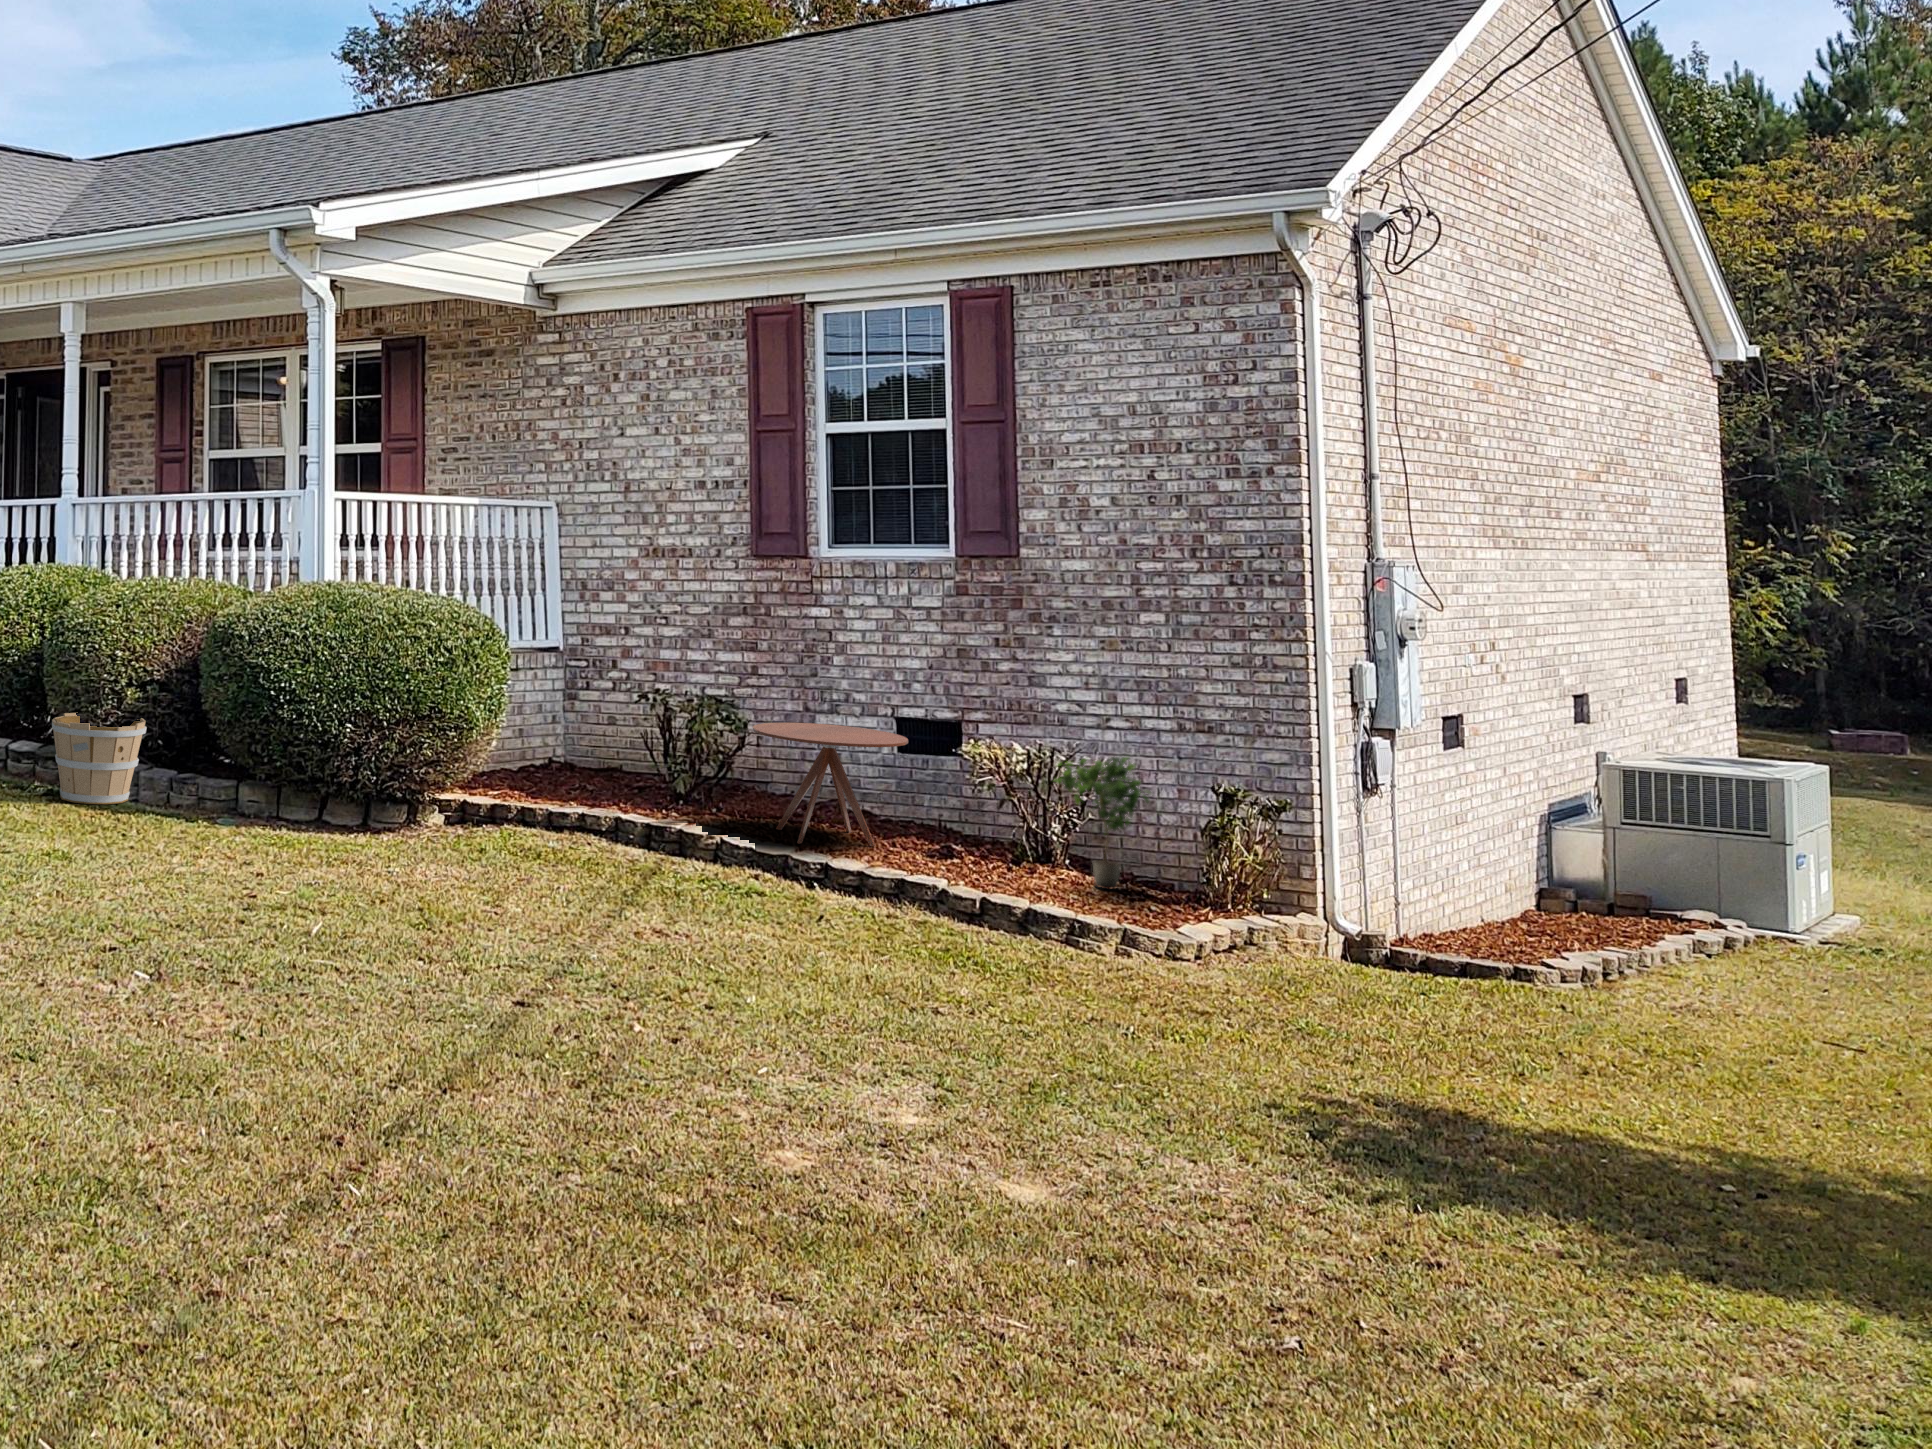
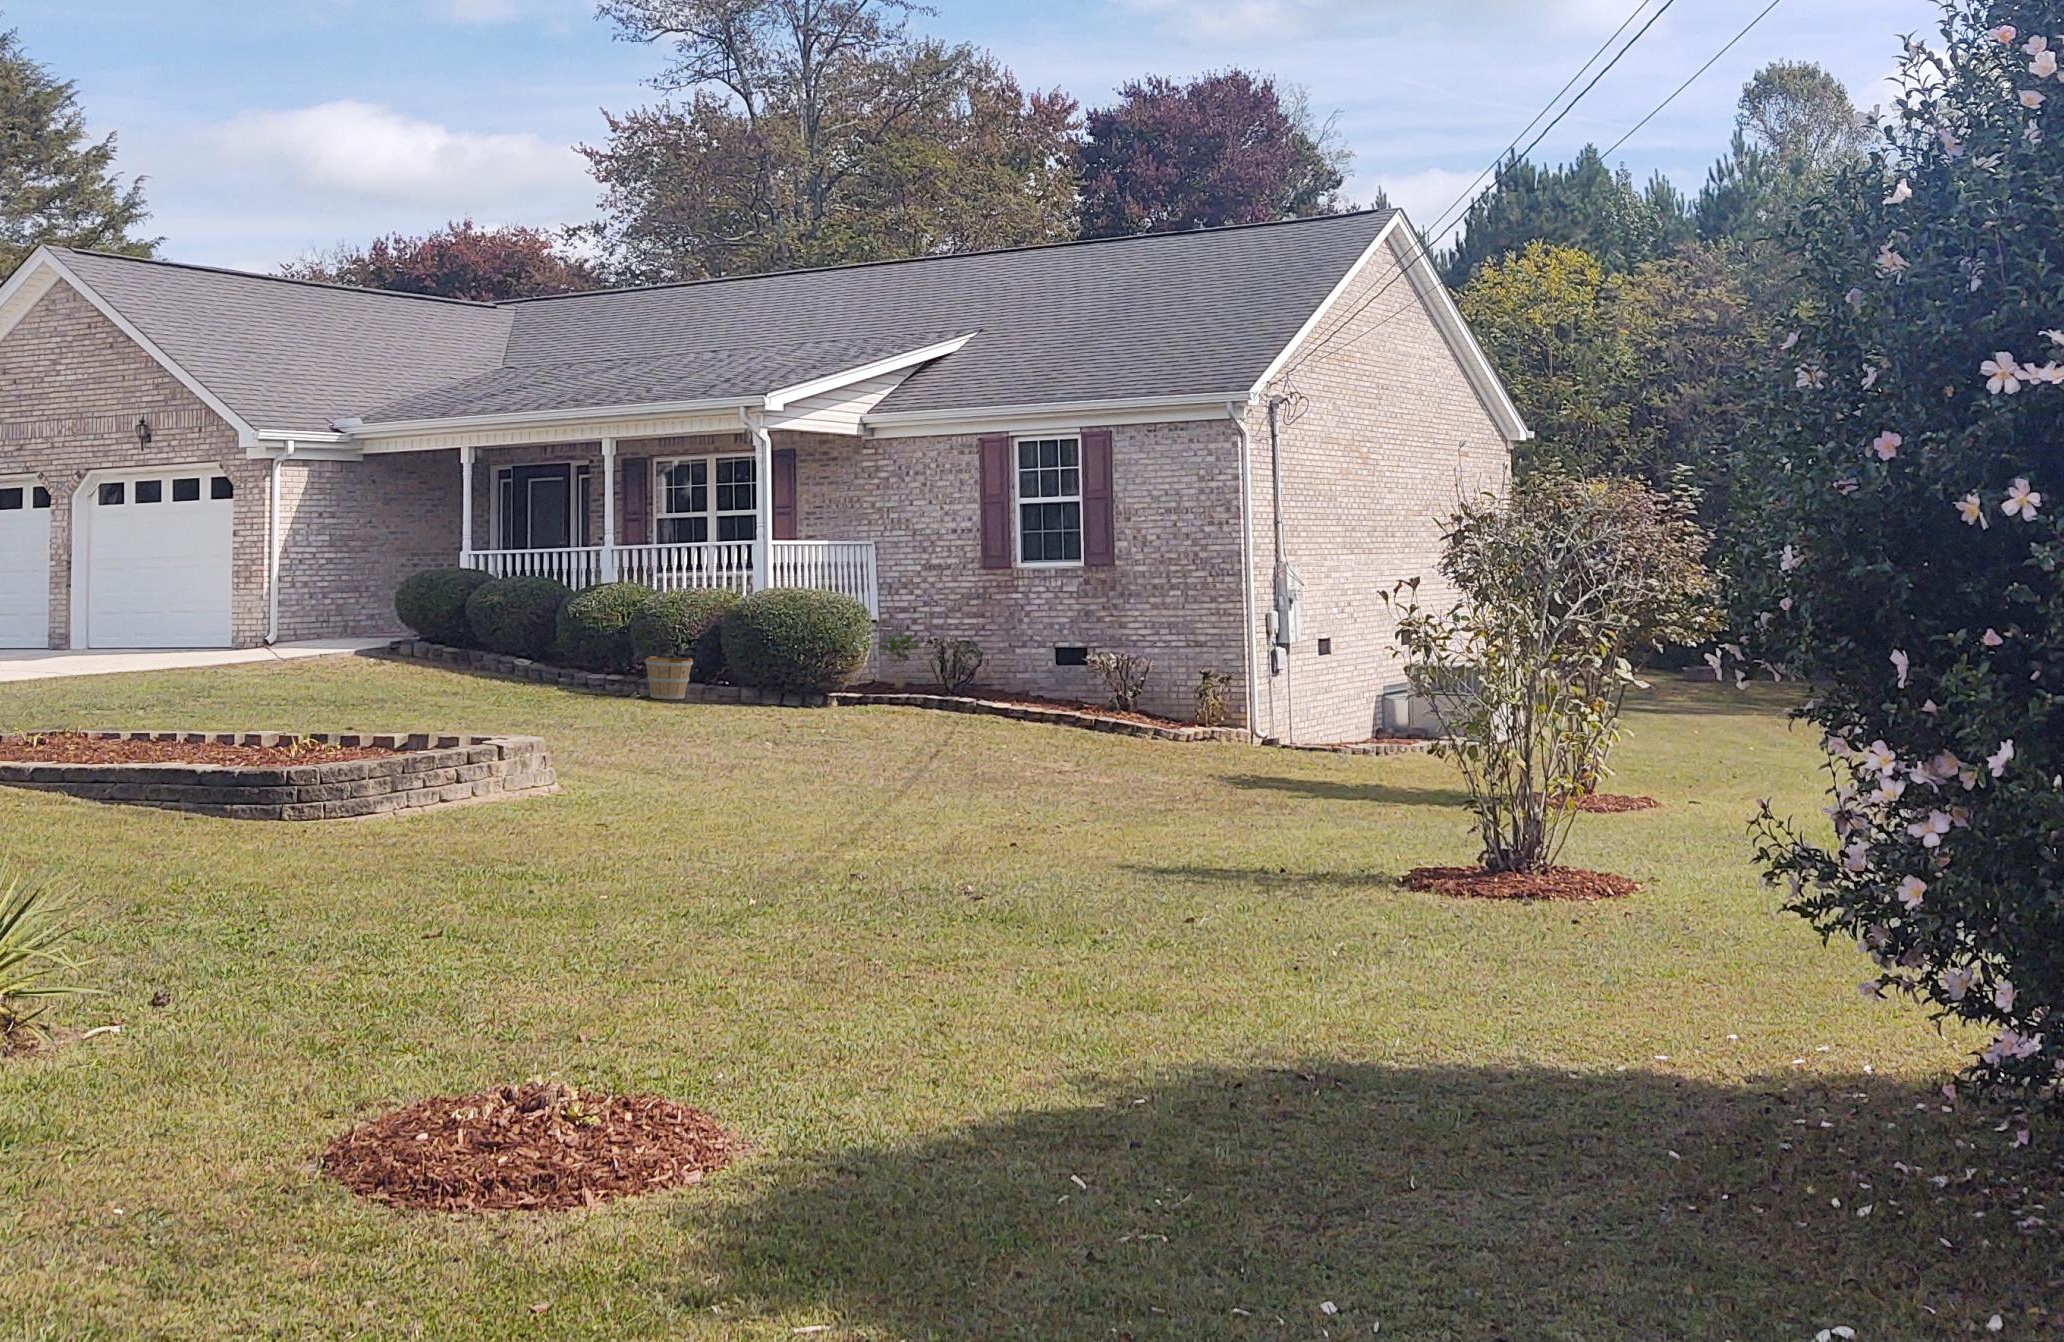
round table: present [753,723,908,847] -> none [990,651,1065,707]
potted plant: present [1055,757,1151,889] -> present [880,635,920,690]

